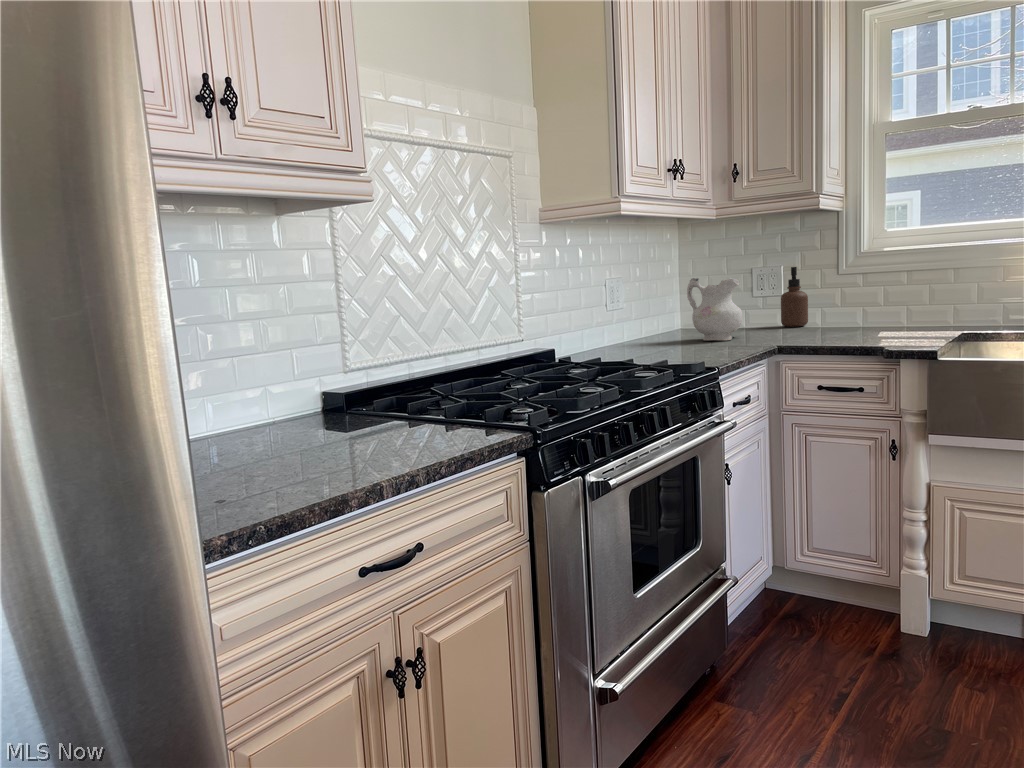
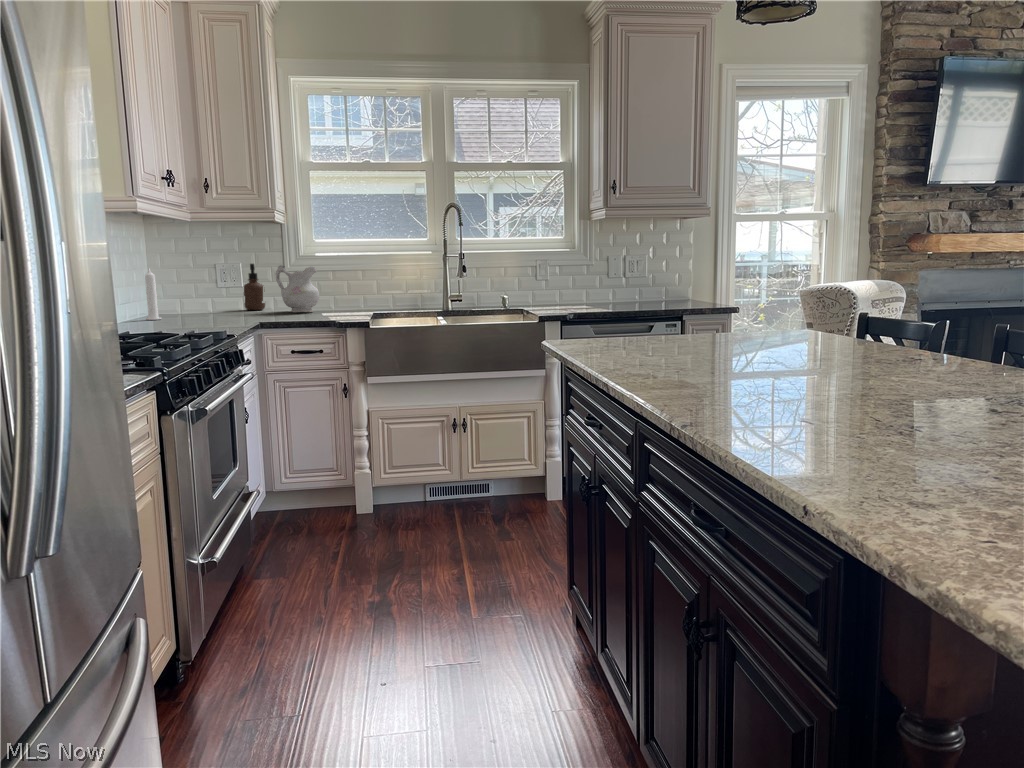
candle: none [659,278,676,339] -> present [145,269,161,320]
ceramic pitcher: present [687,278,742,341] -> present [275,265,319,313]

